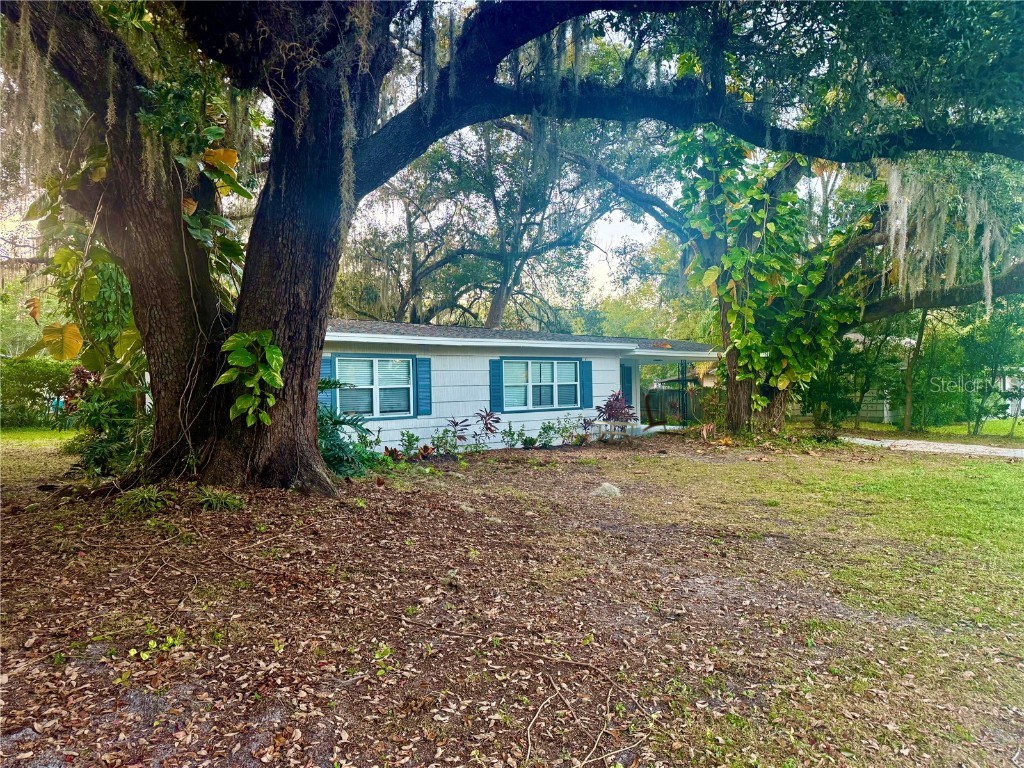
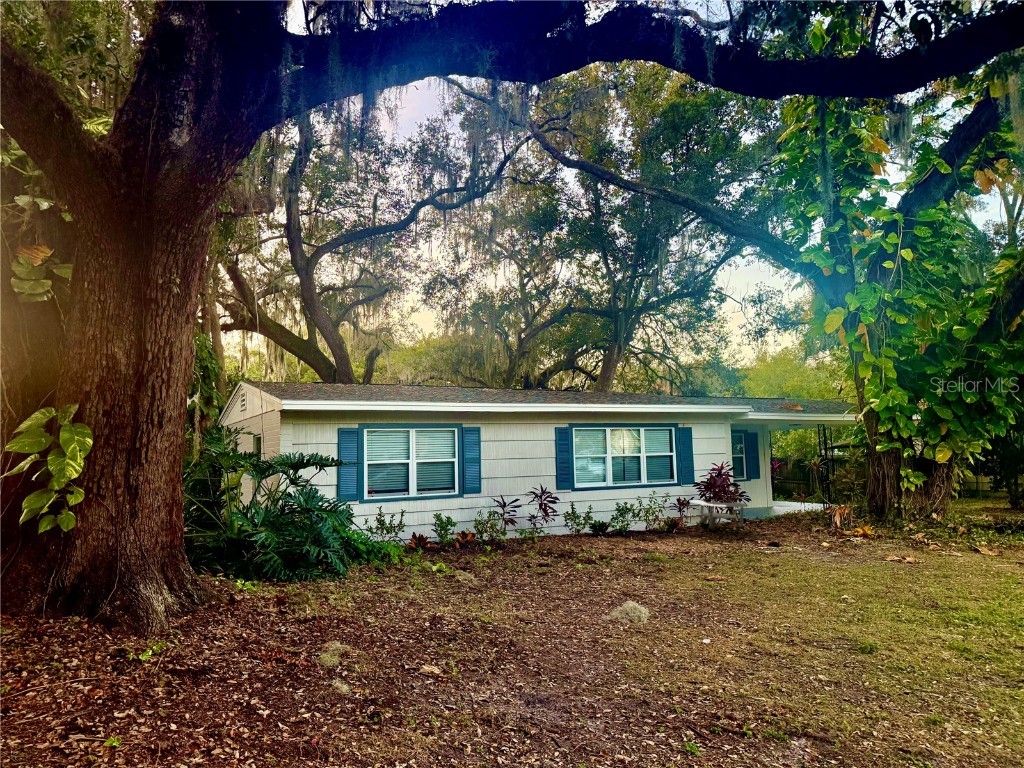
lounge chair: present [643,394,668,433] -> none [771,466,805,515]

